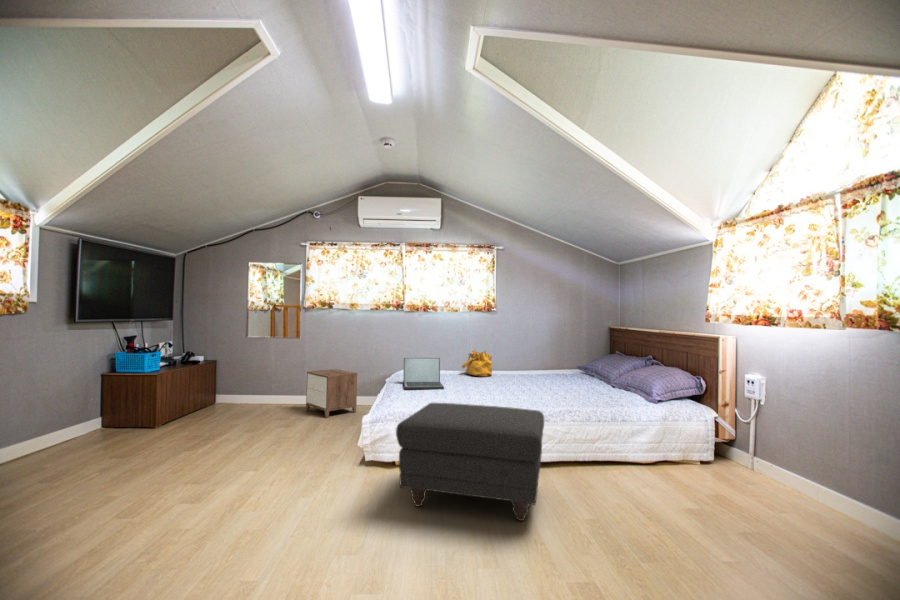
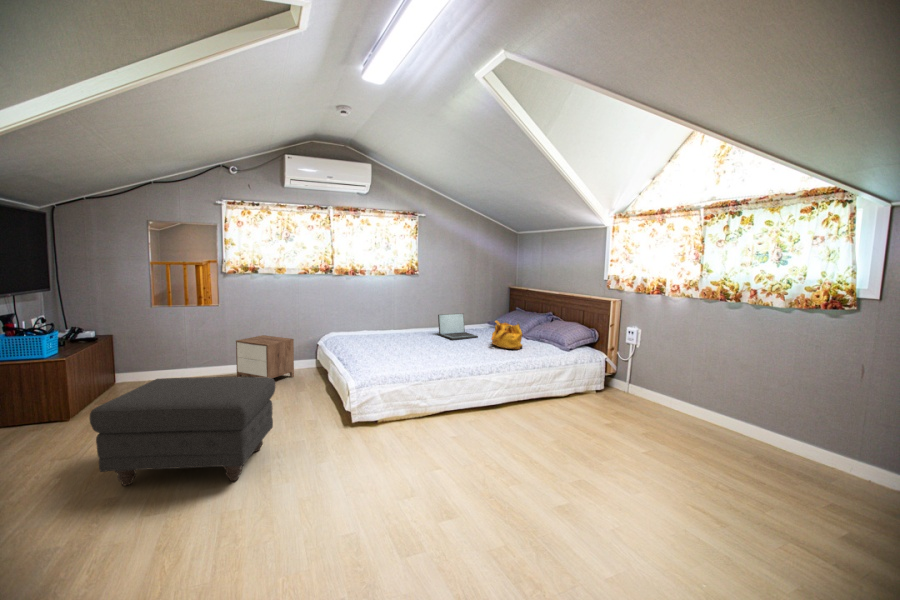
handbag: present [462,350,492,377] -> present [491,320,523,349]
laptop: present [403,358,444,389] -> present [438,313,478,340]
ottoman: present [396,403,544,521] -> present [90,377,276,486]

